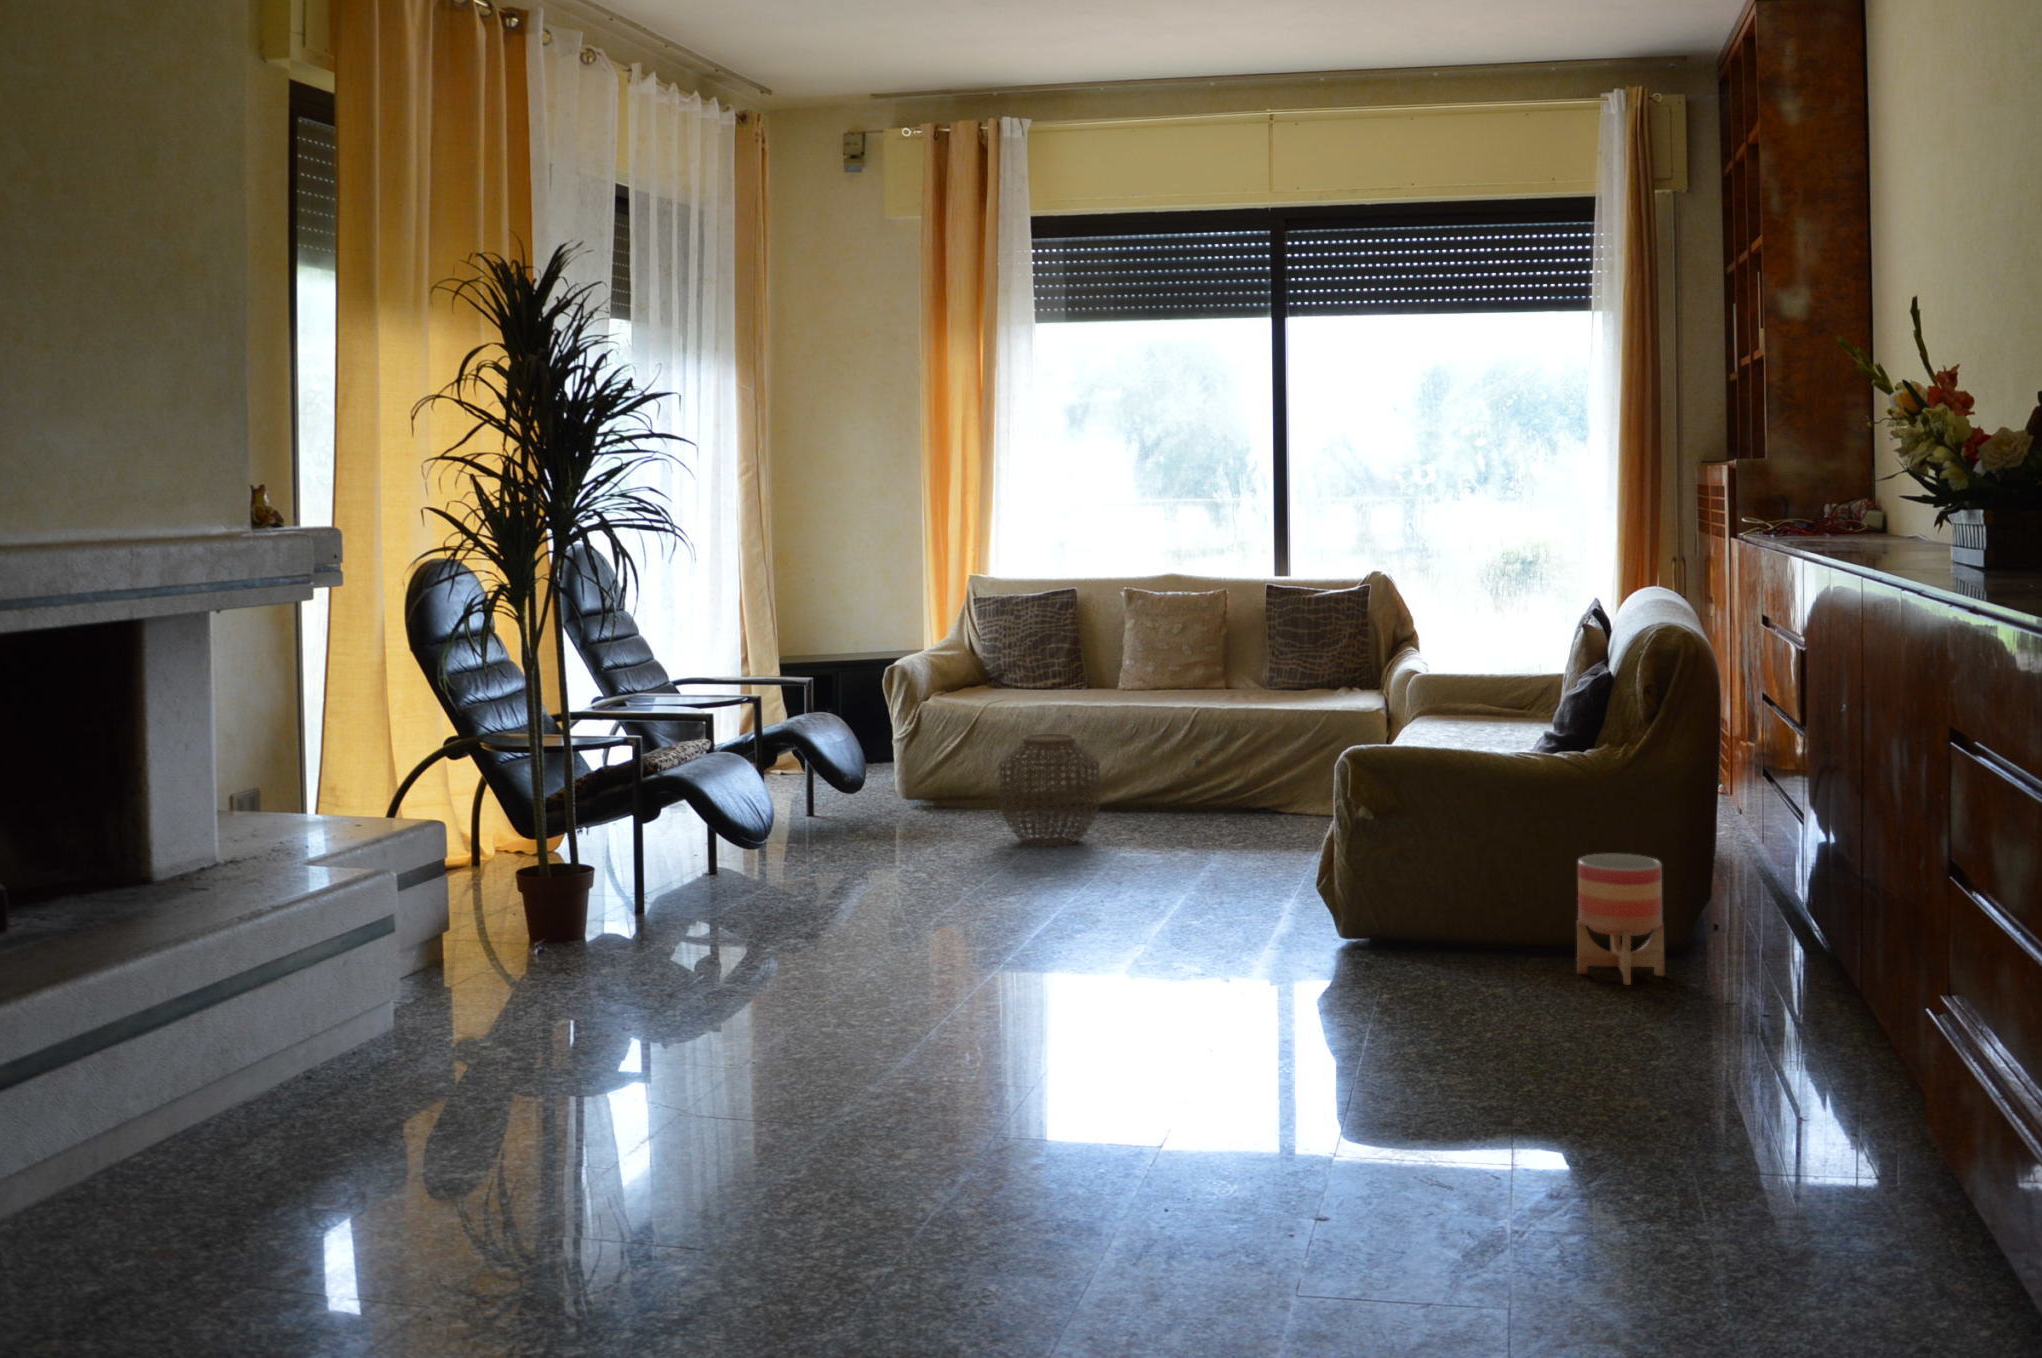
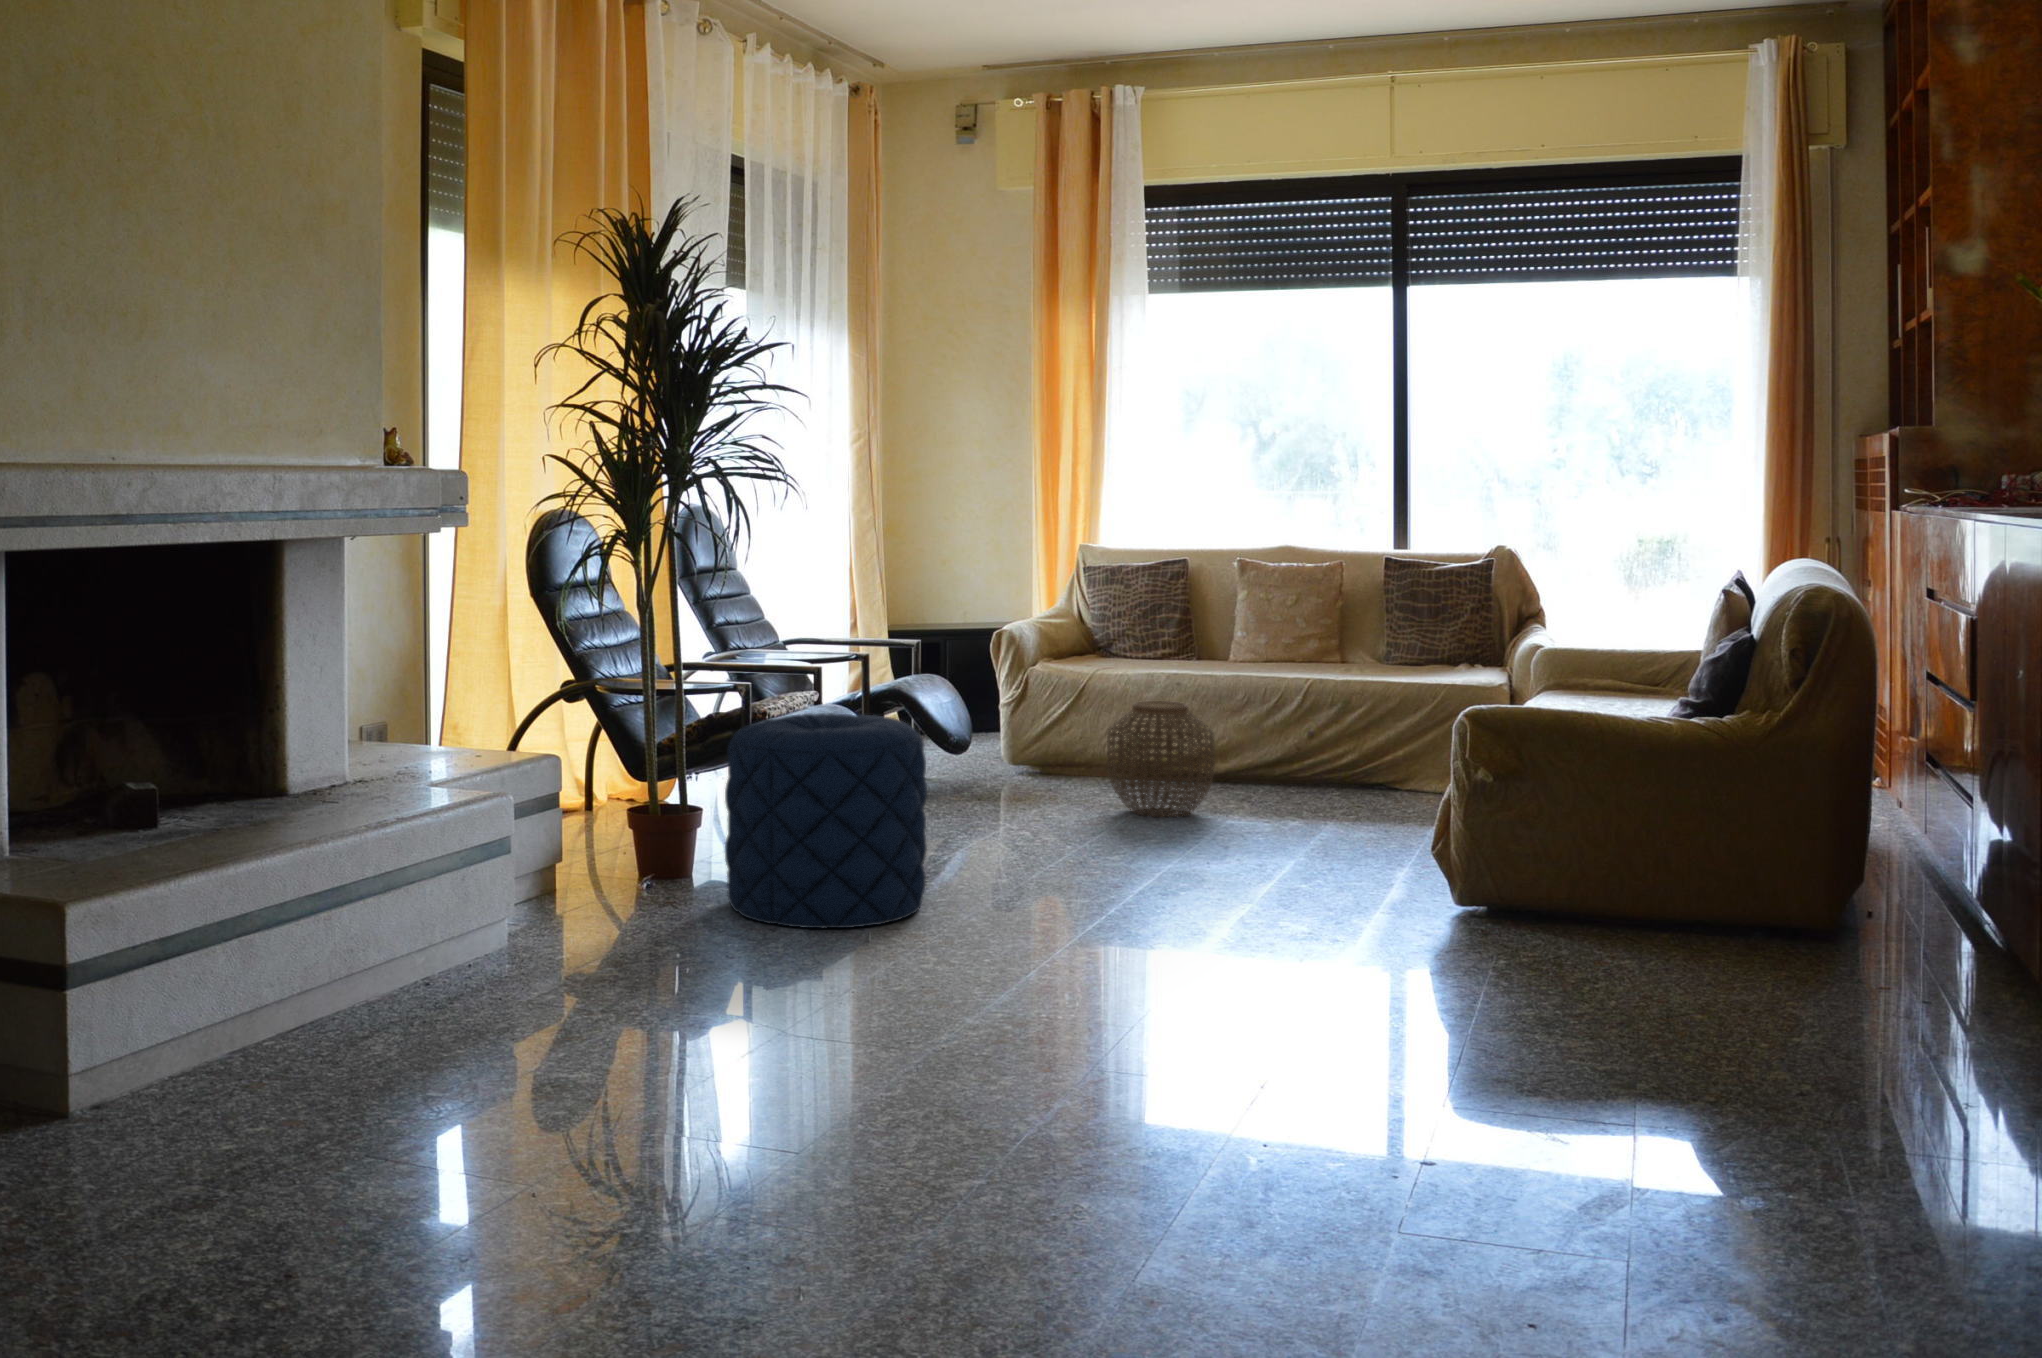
pouf: none [619,765,820,978] -> present [725,713,927,928]
planter: present [1577,854,1664,985] -> none [1800,853,1914,1008]

